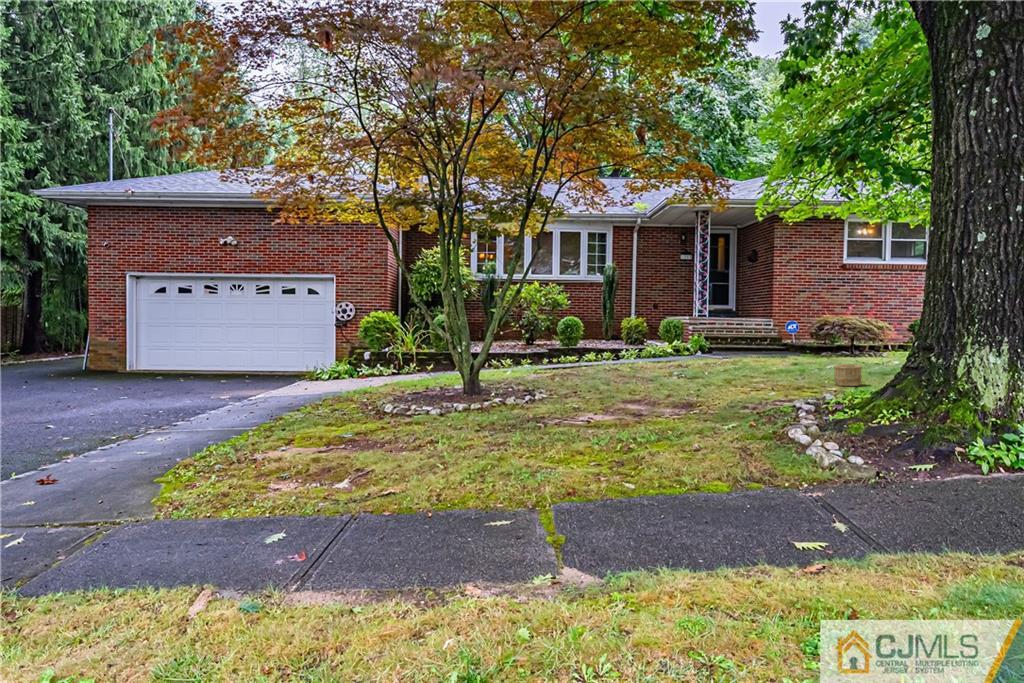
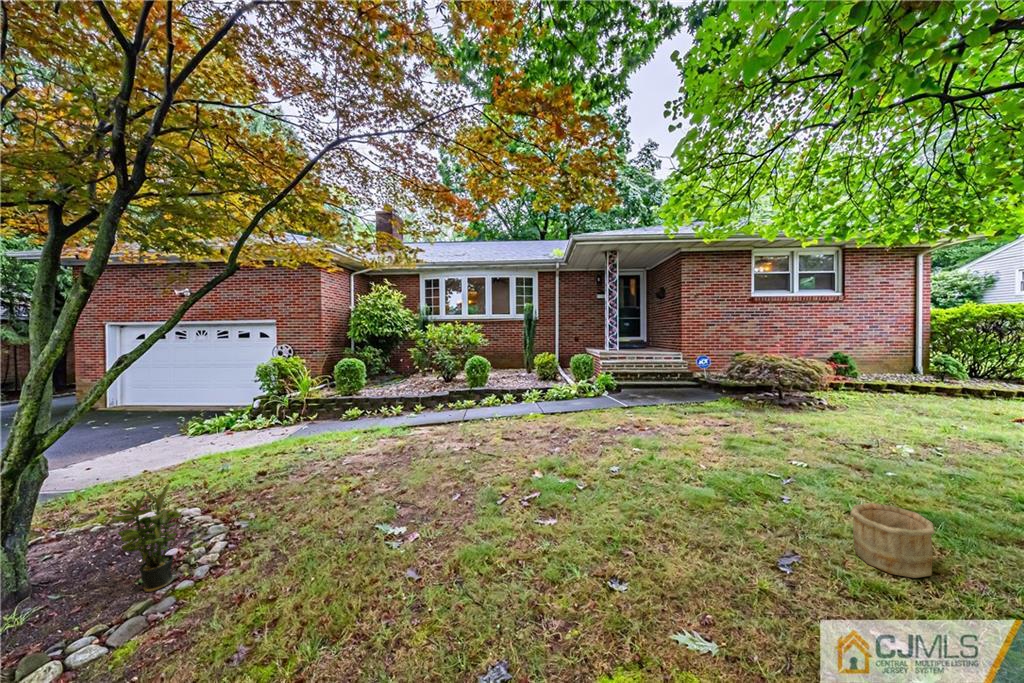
potted plant: none [513,351,537,396] -> present [111,484,181,592]

